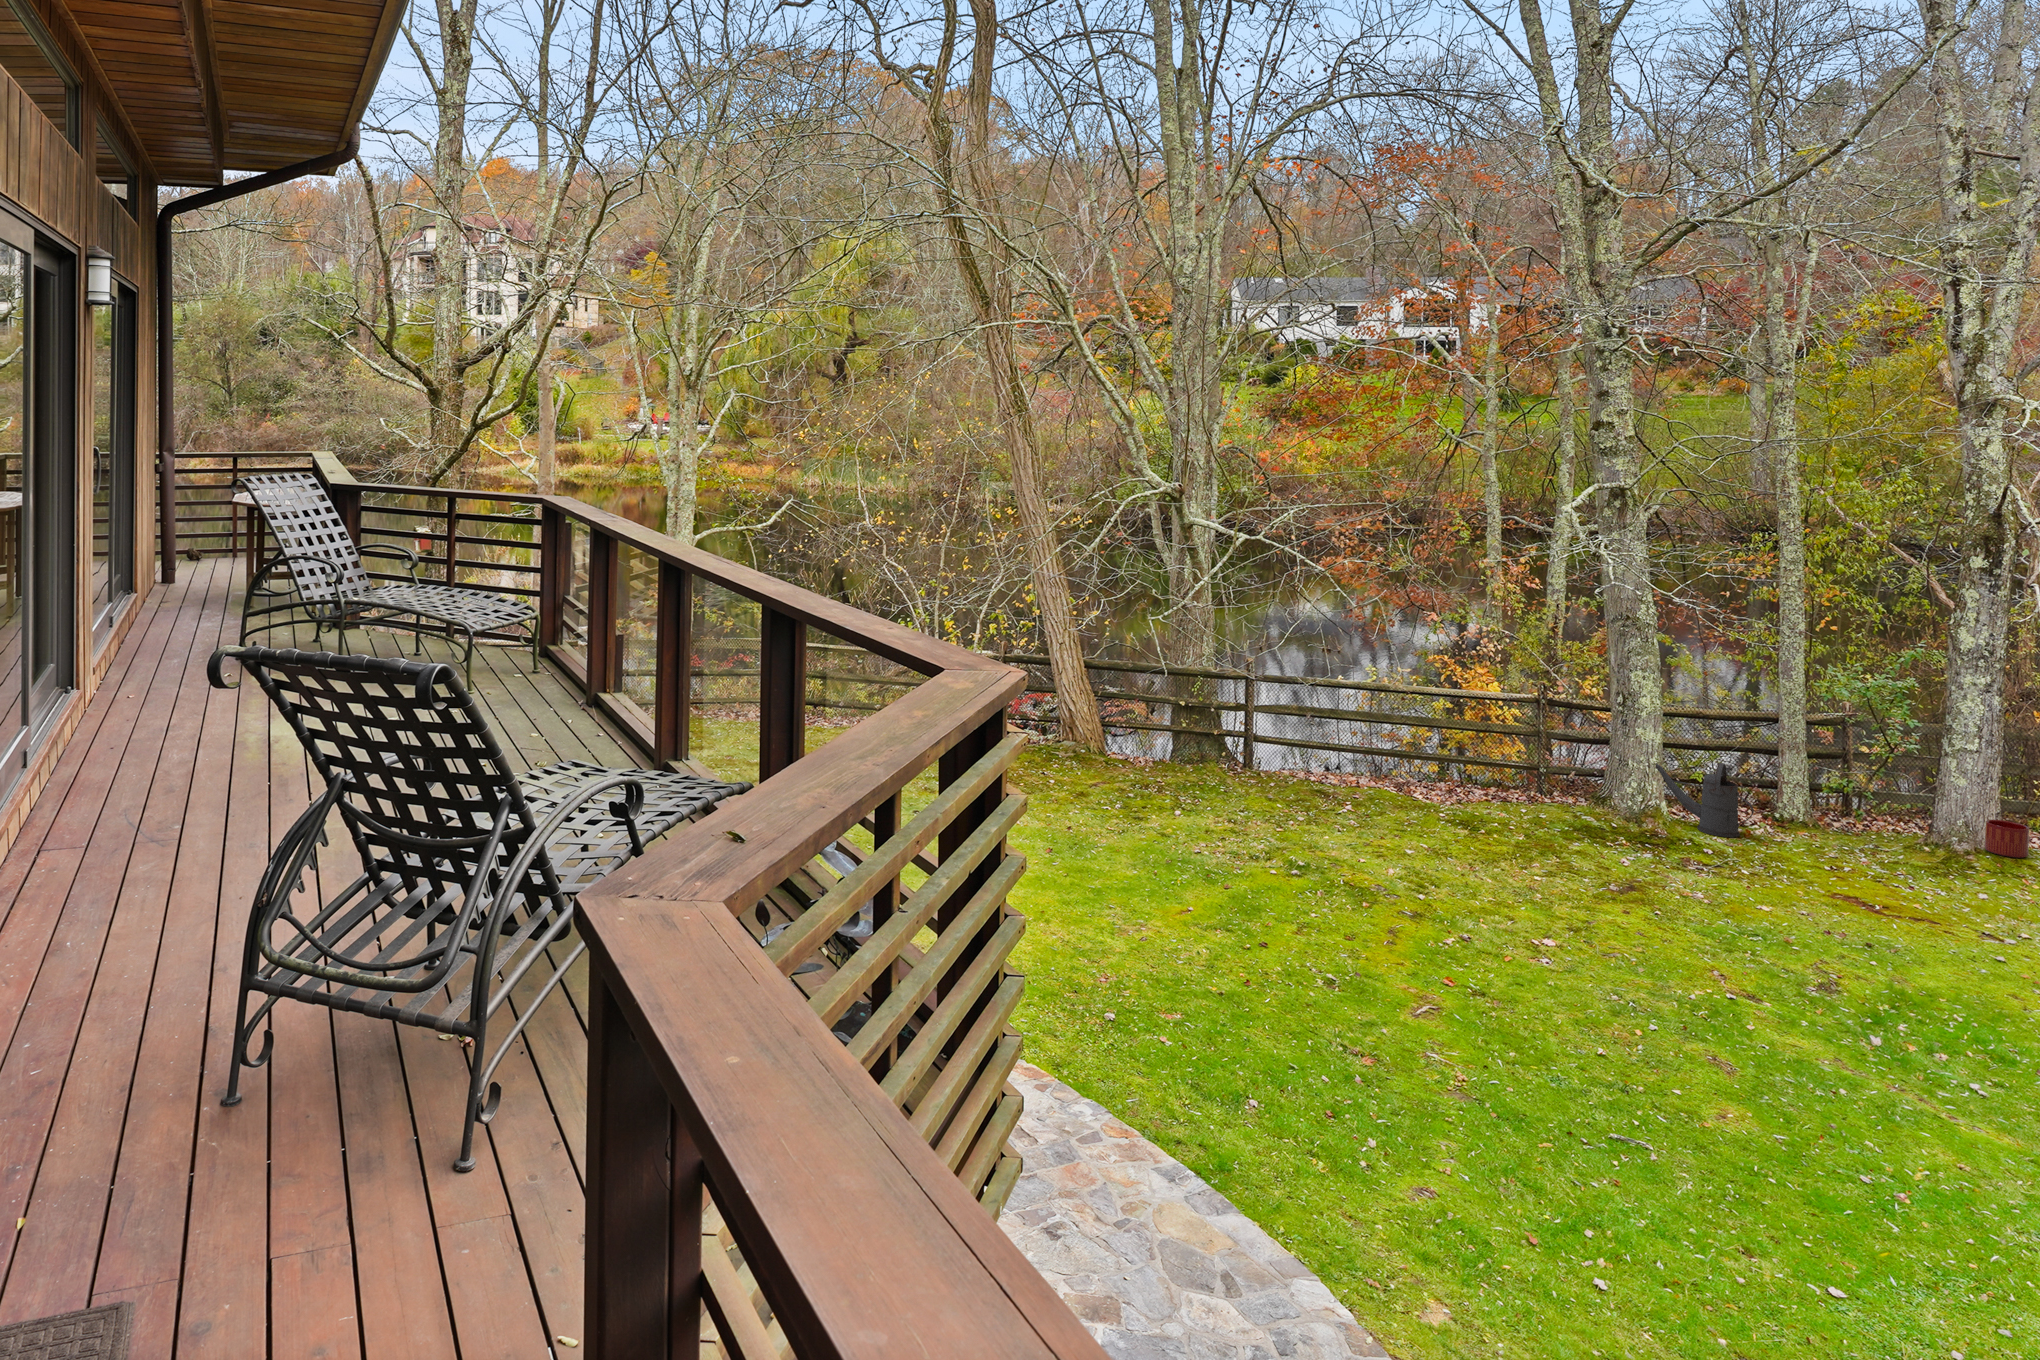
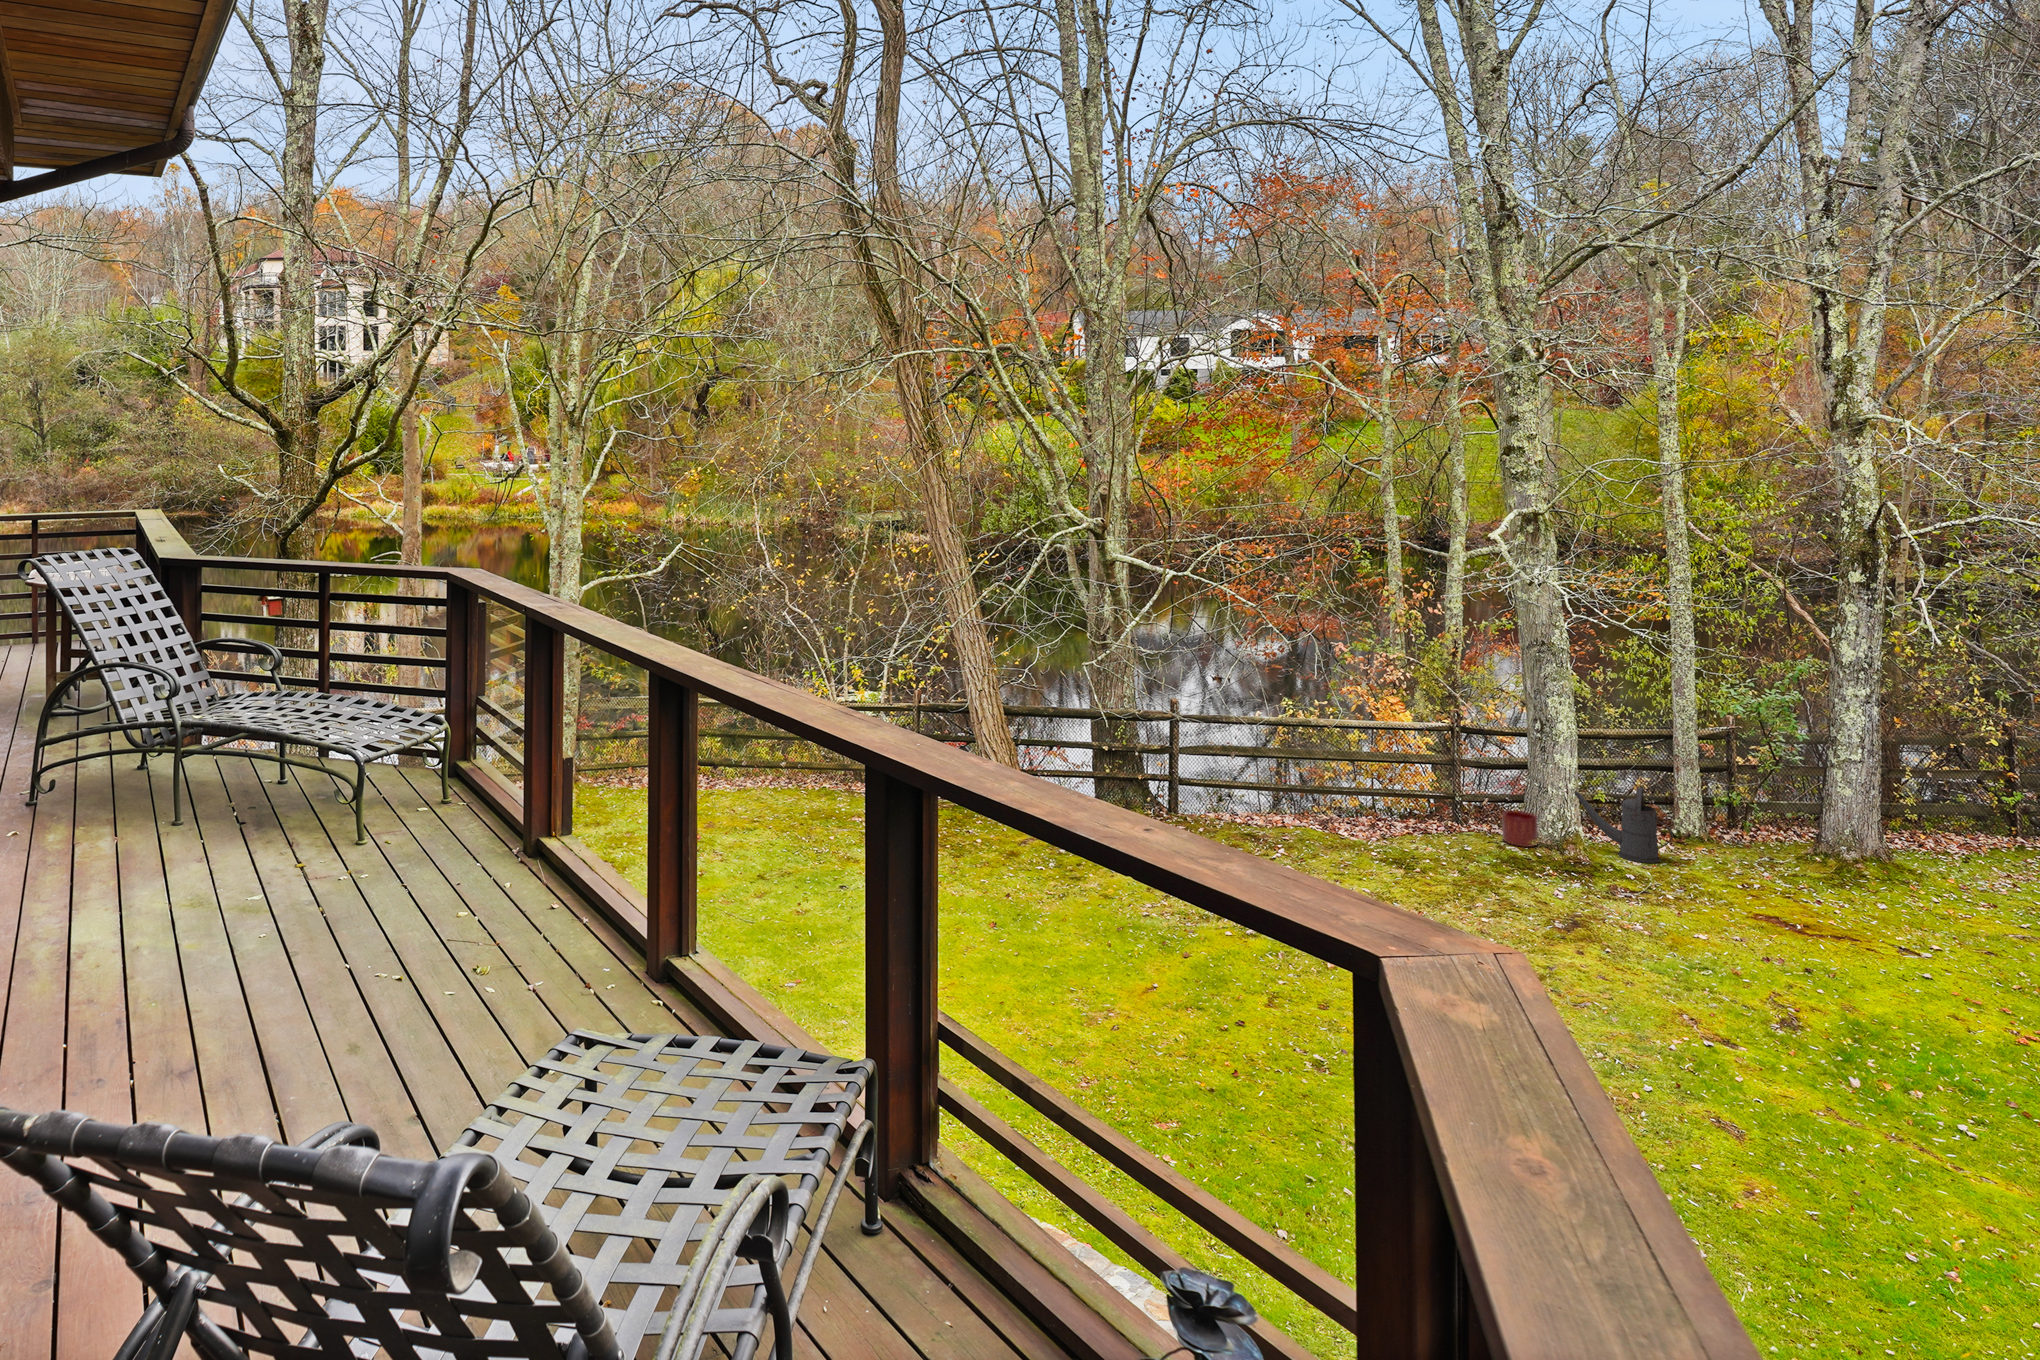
planter: present [1985,820,2029,858] -> present [1502,811,1538,847]

